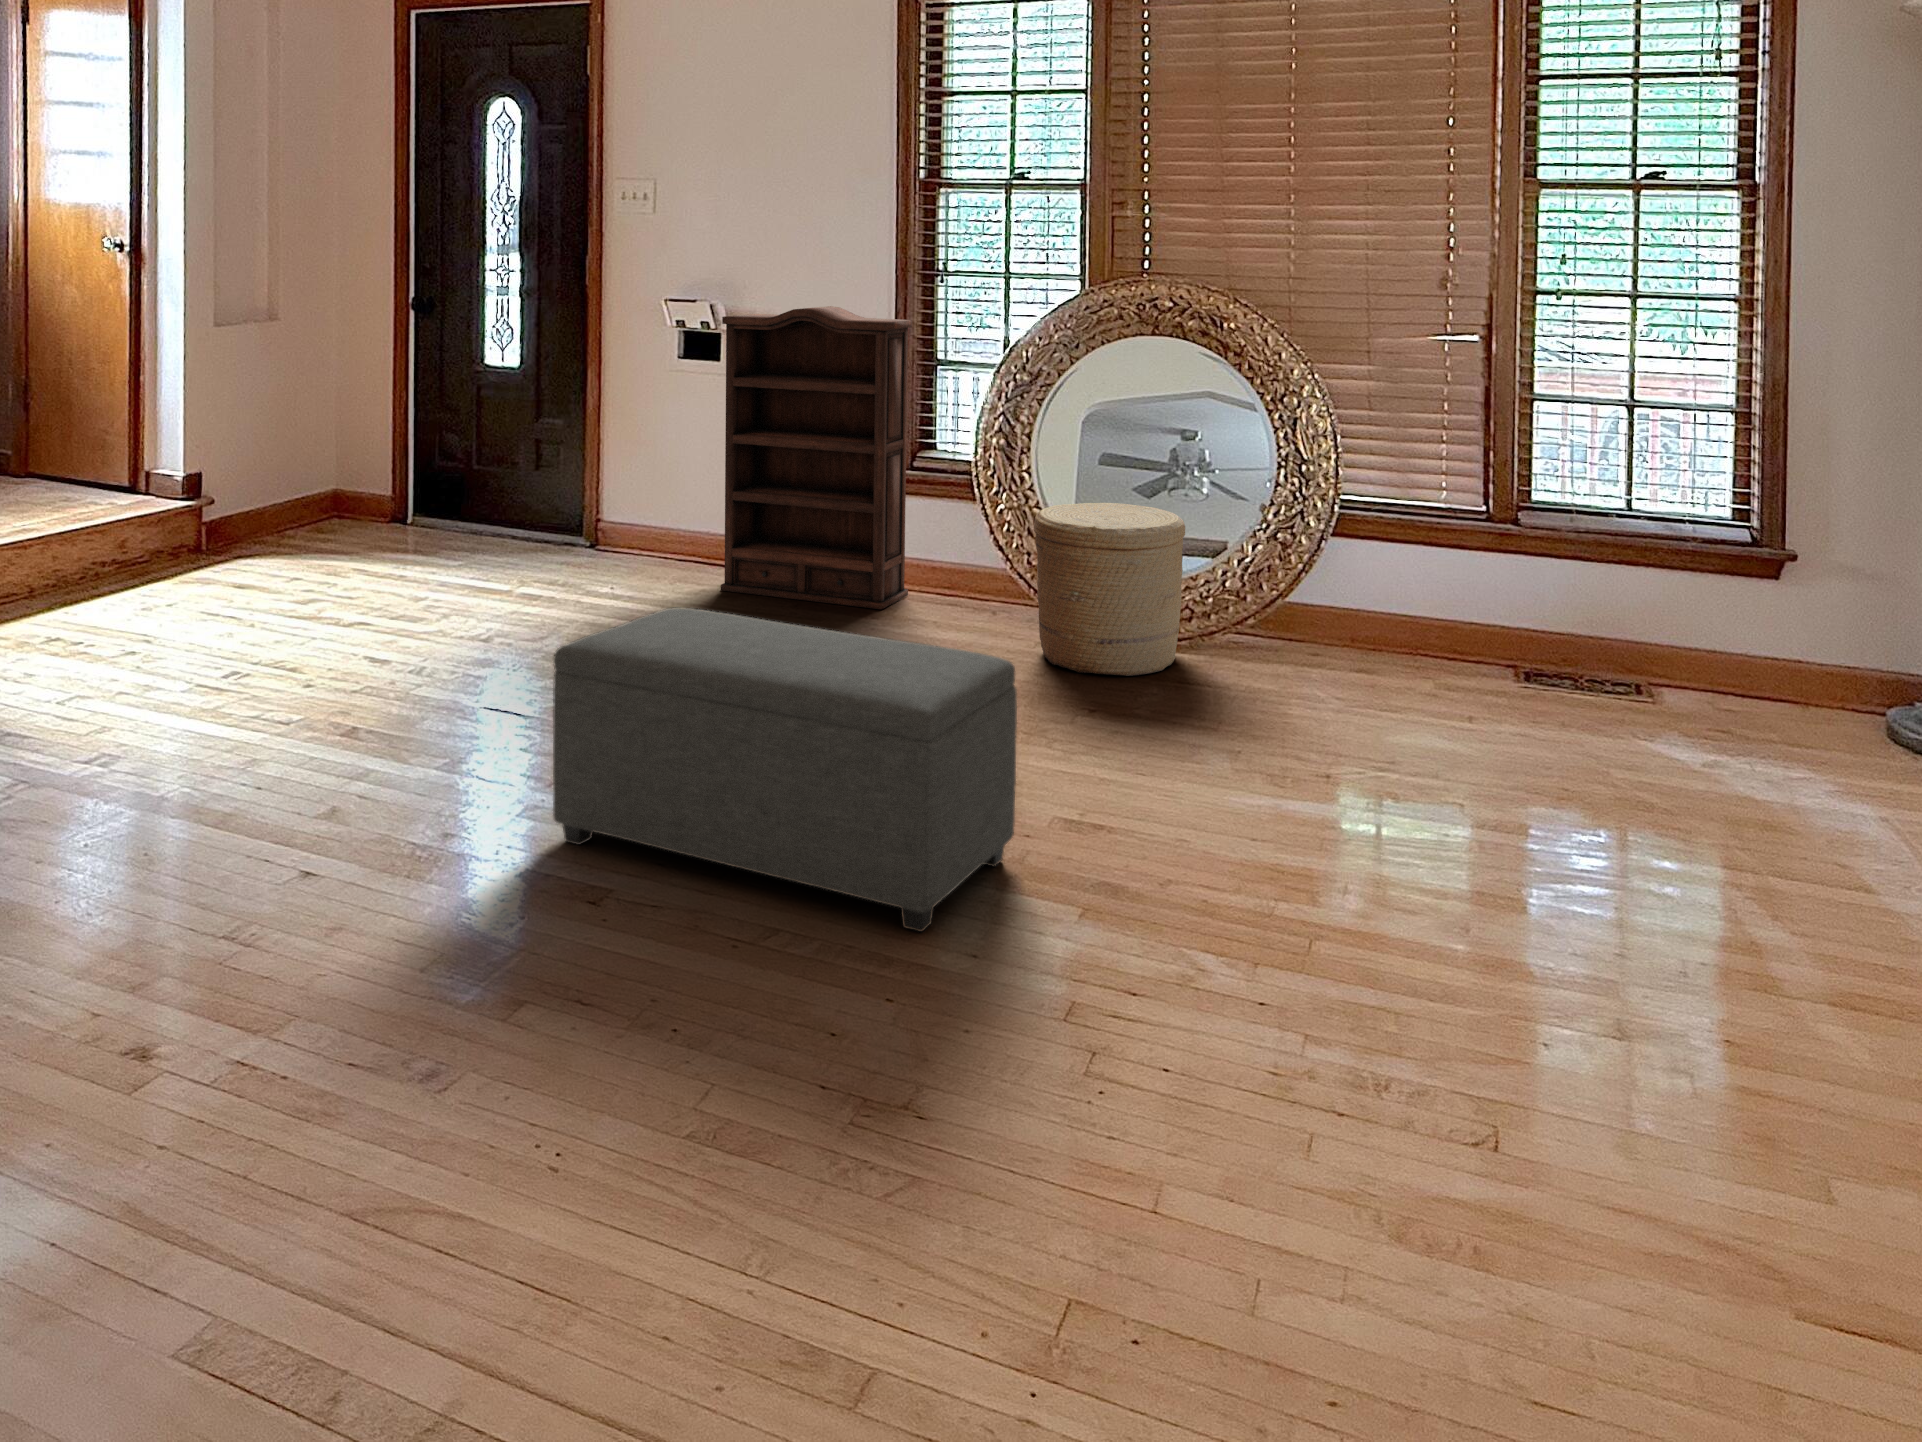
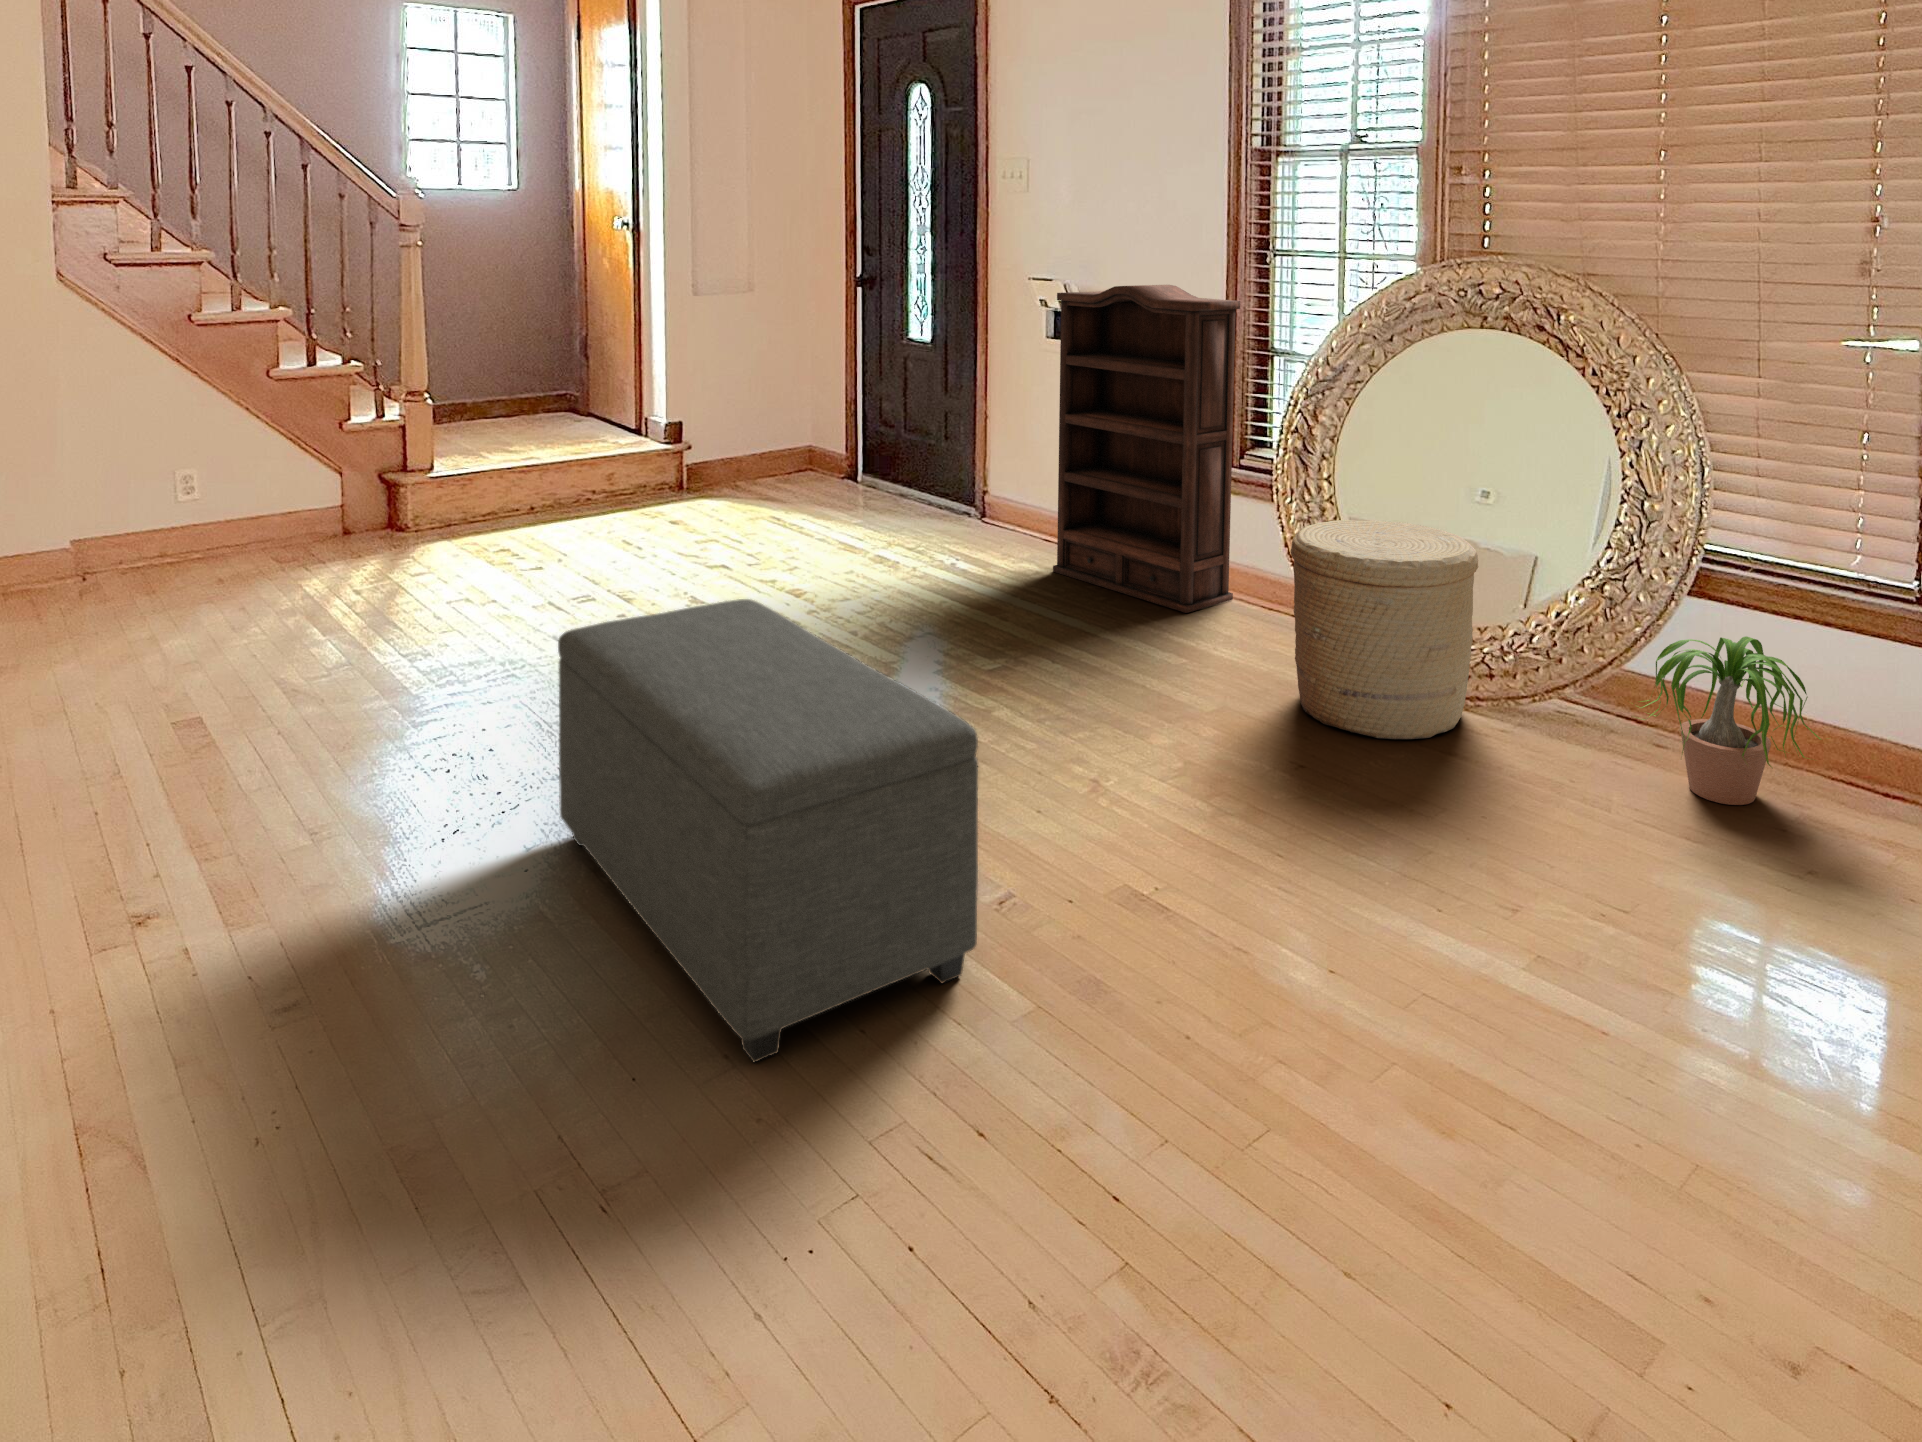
potted plant: none [1313,559,1457,681] -> present [1637,636,1821,805]

